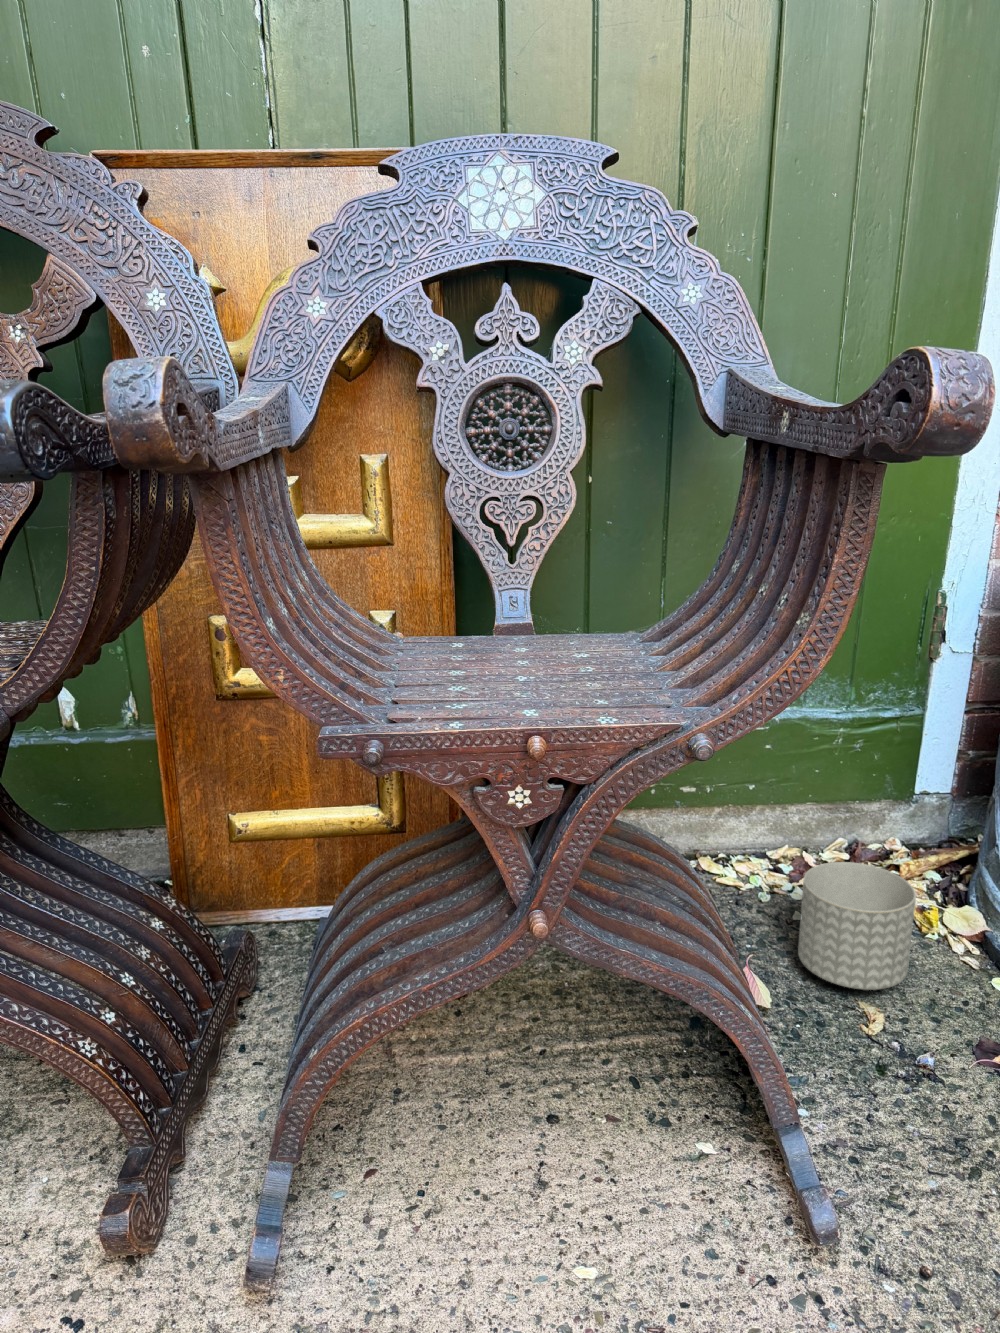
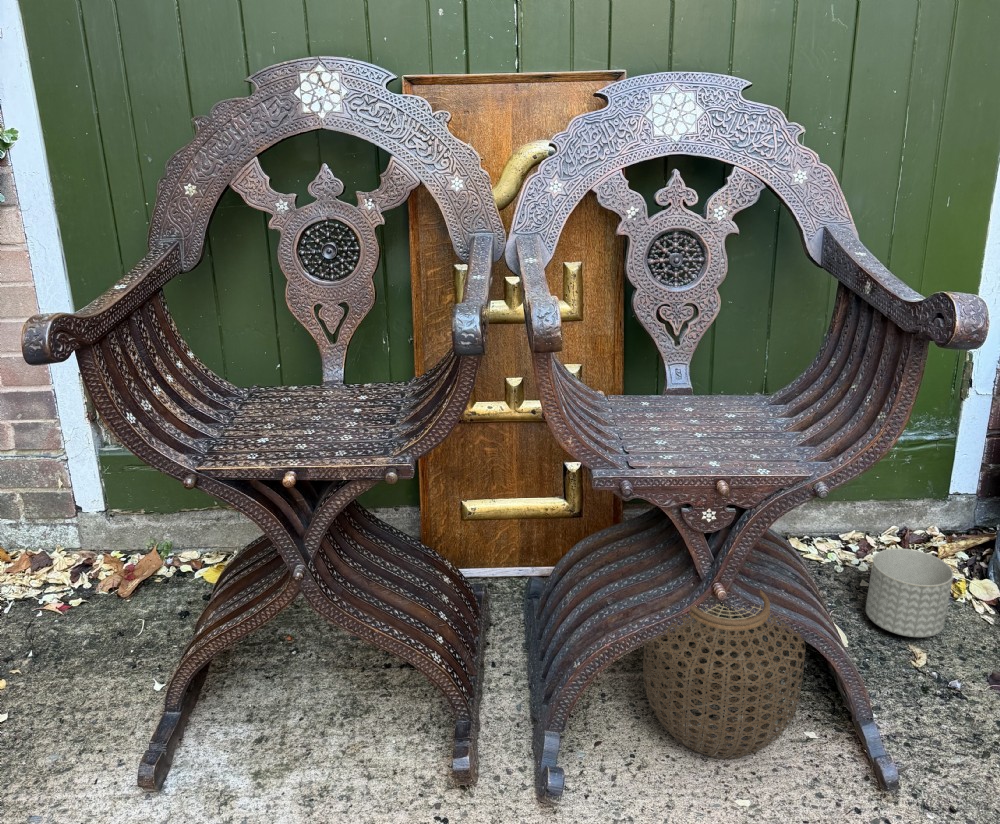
woven basket: none [440,899,683,1194] -> present [643,590,805,759]

